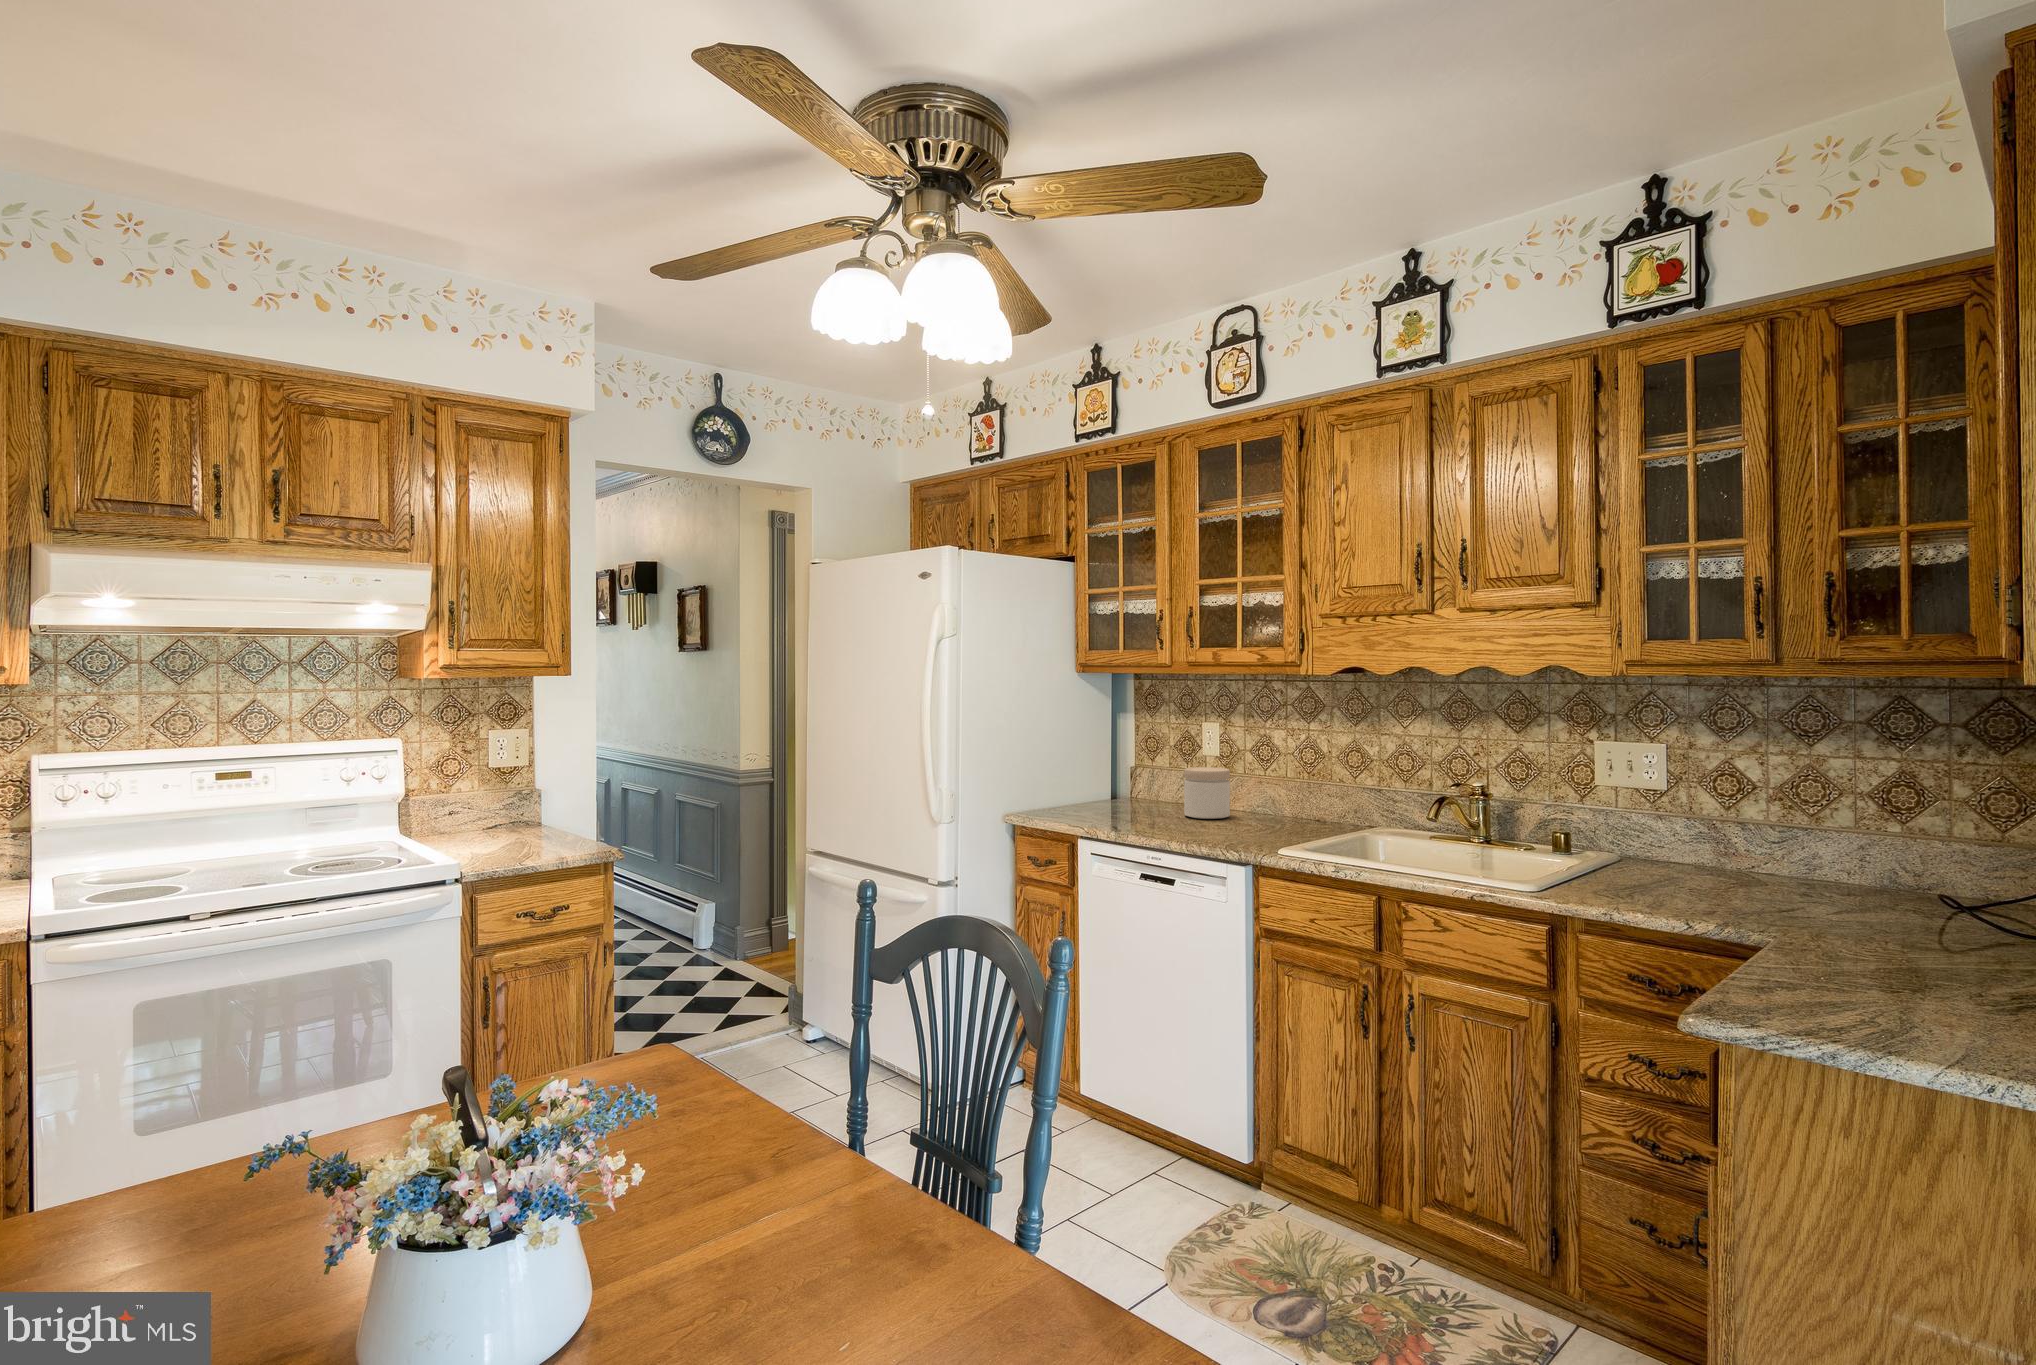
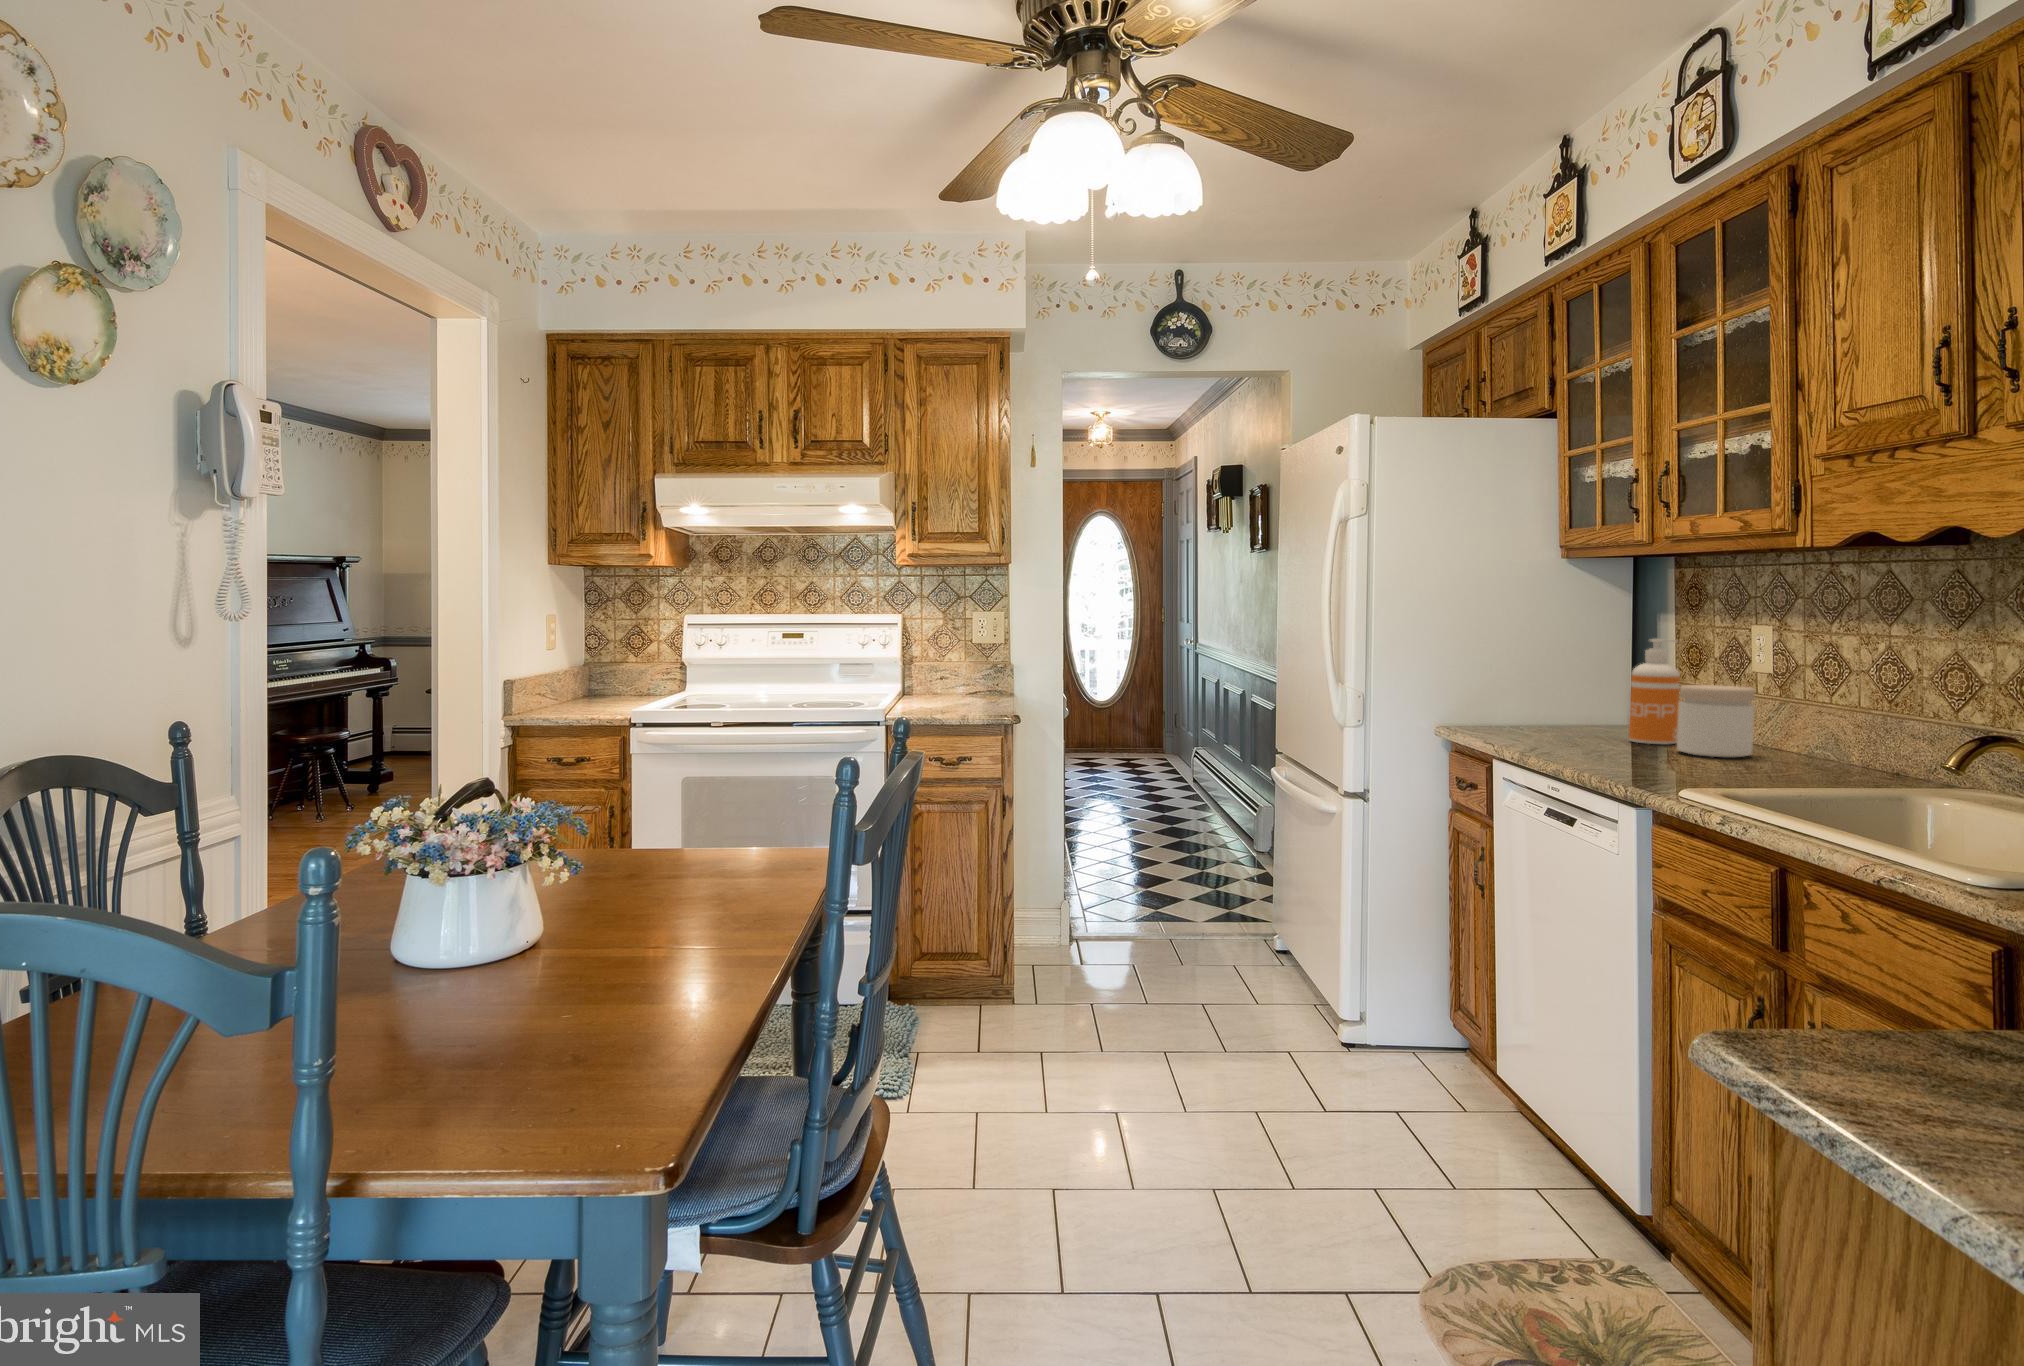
soap dispenser: none [1138,735,1168,812] -> present [1629,639,1680,744]

